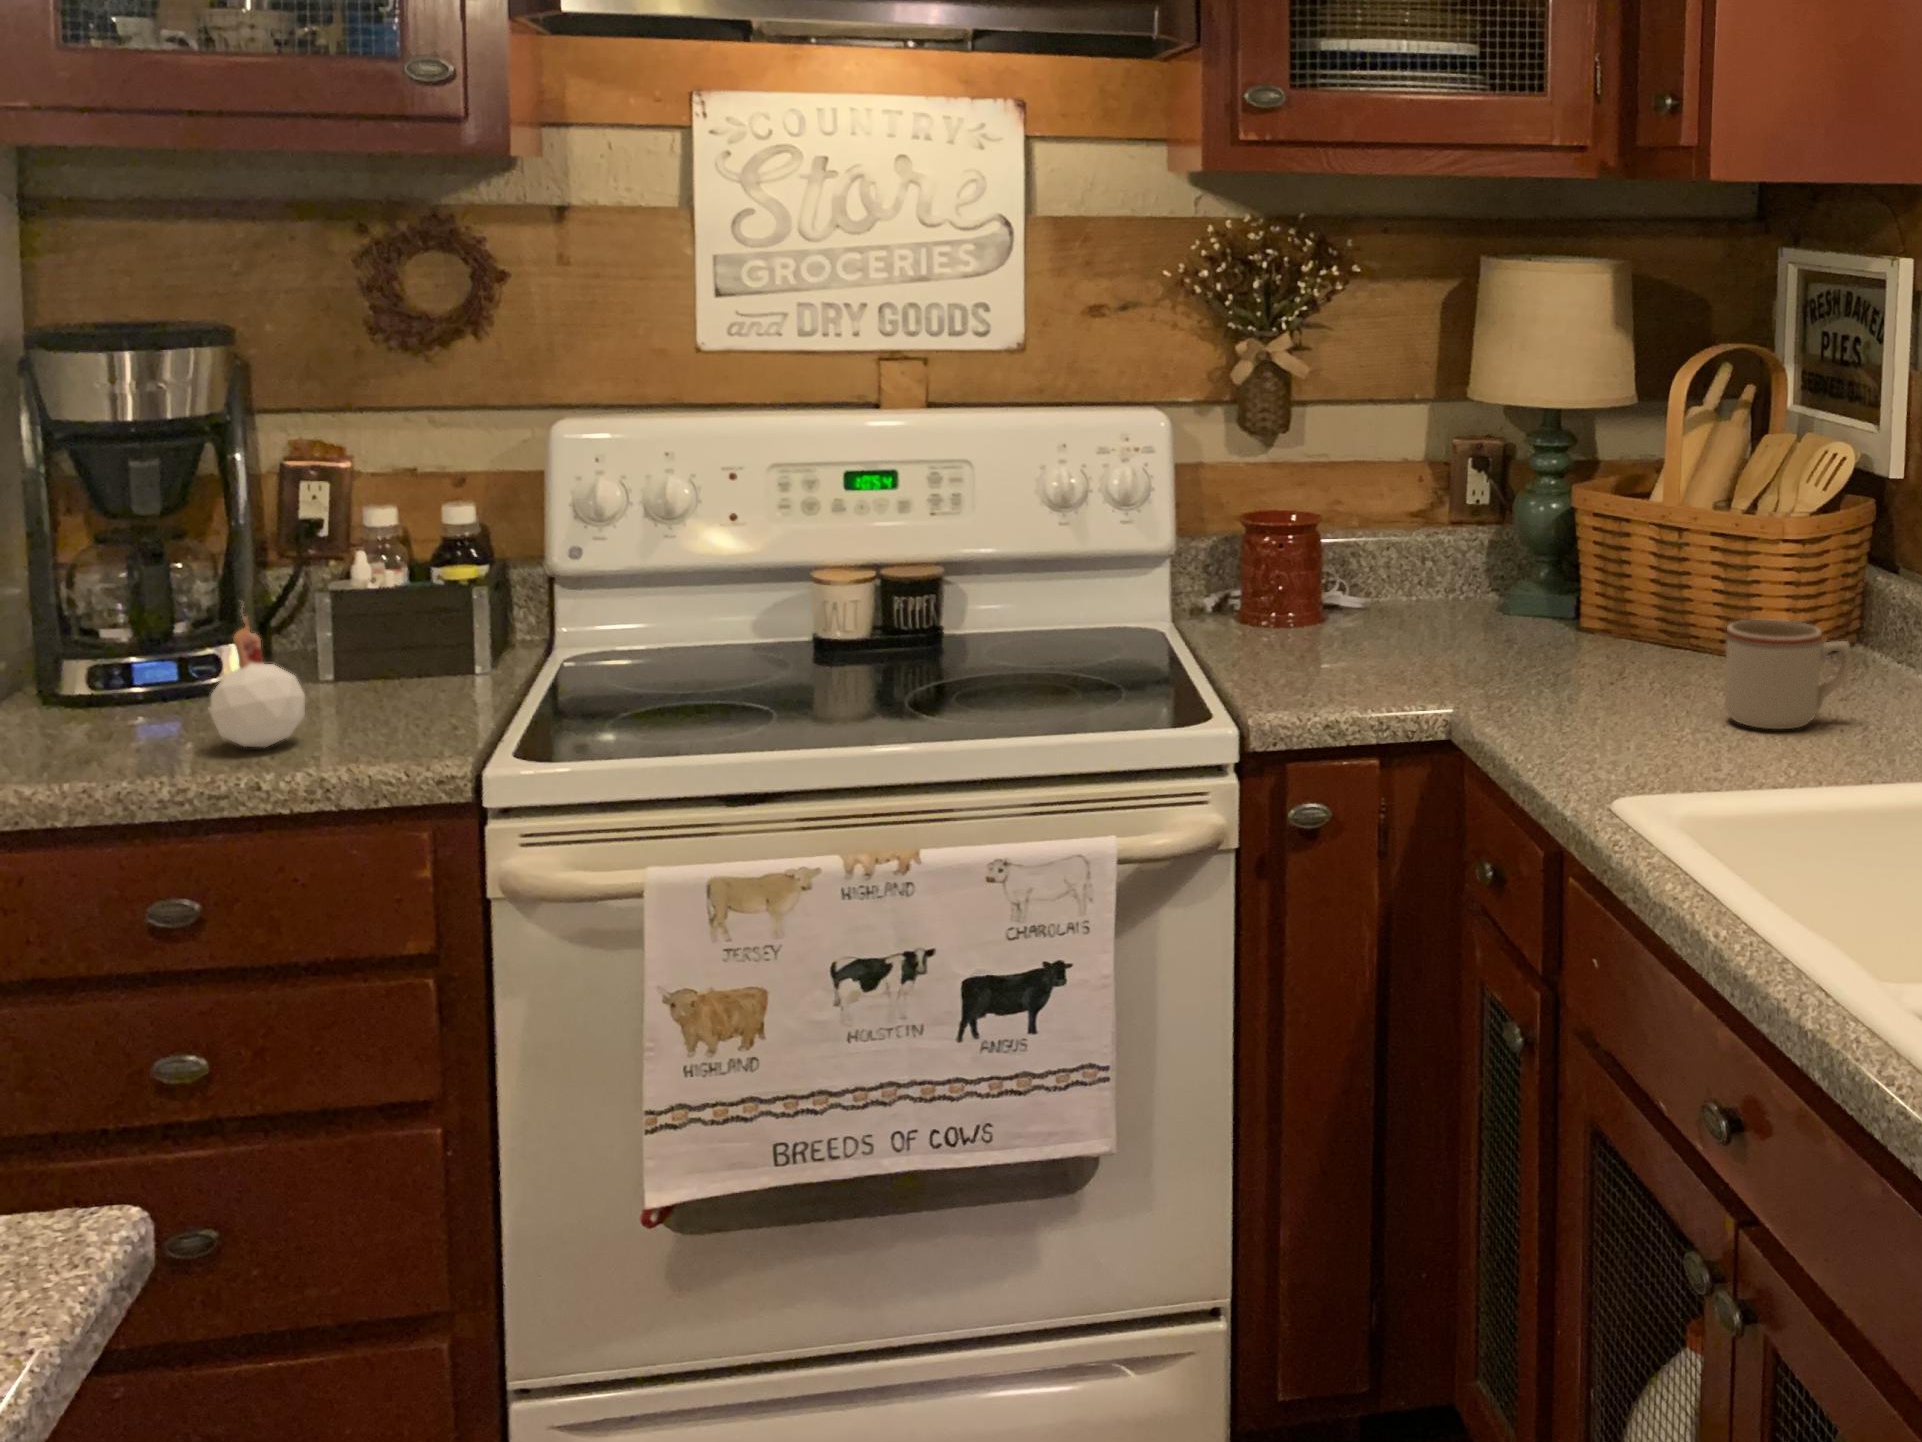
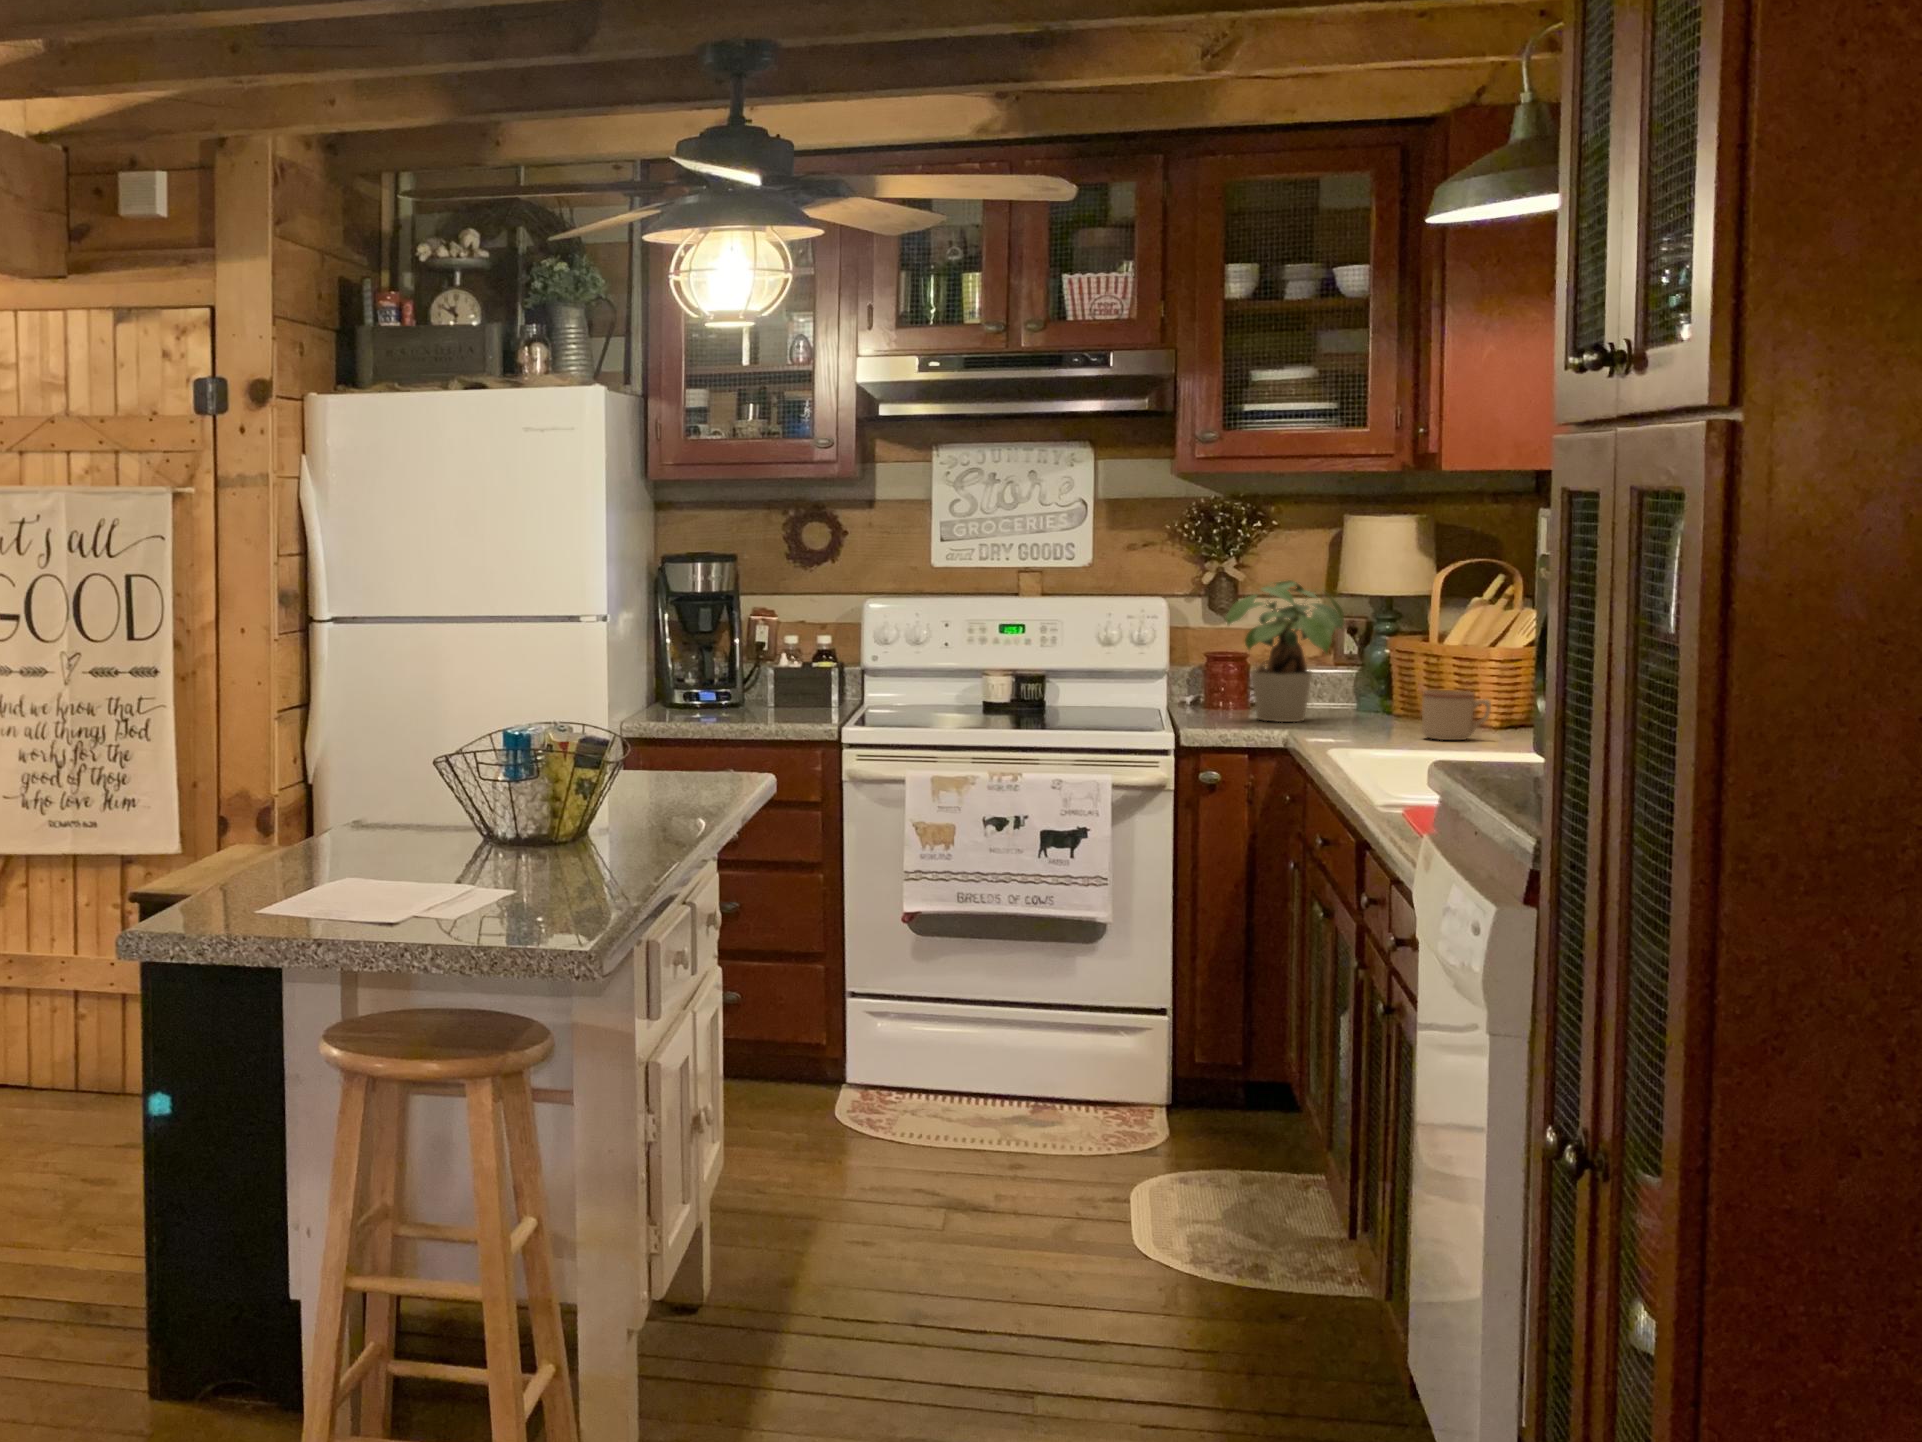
potted plant: none [1314,387,1529,666] -> present [1226,580,1345,722]
candle: present [211,616,305,747] -> none [742,661,776,720]

